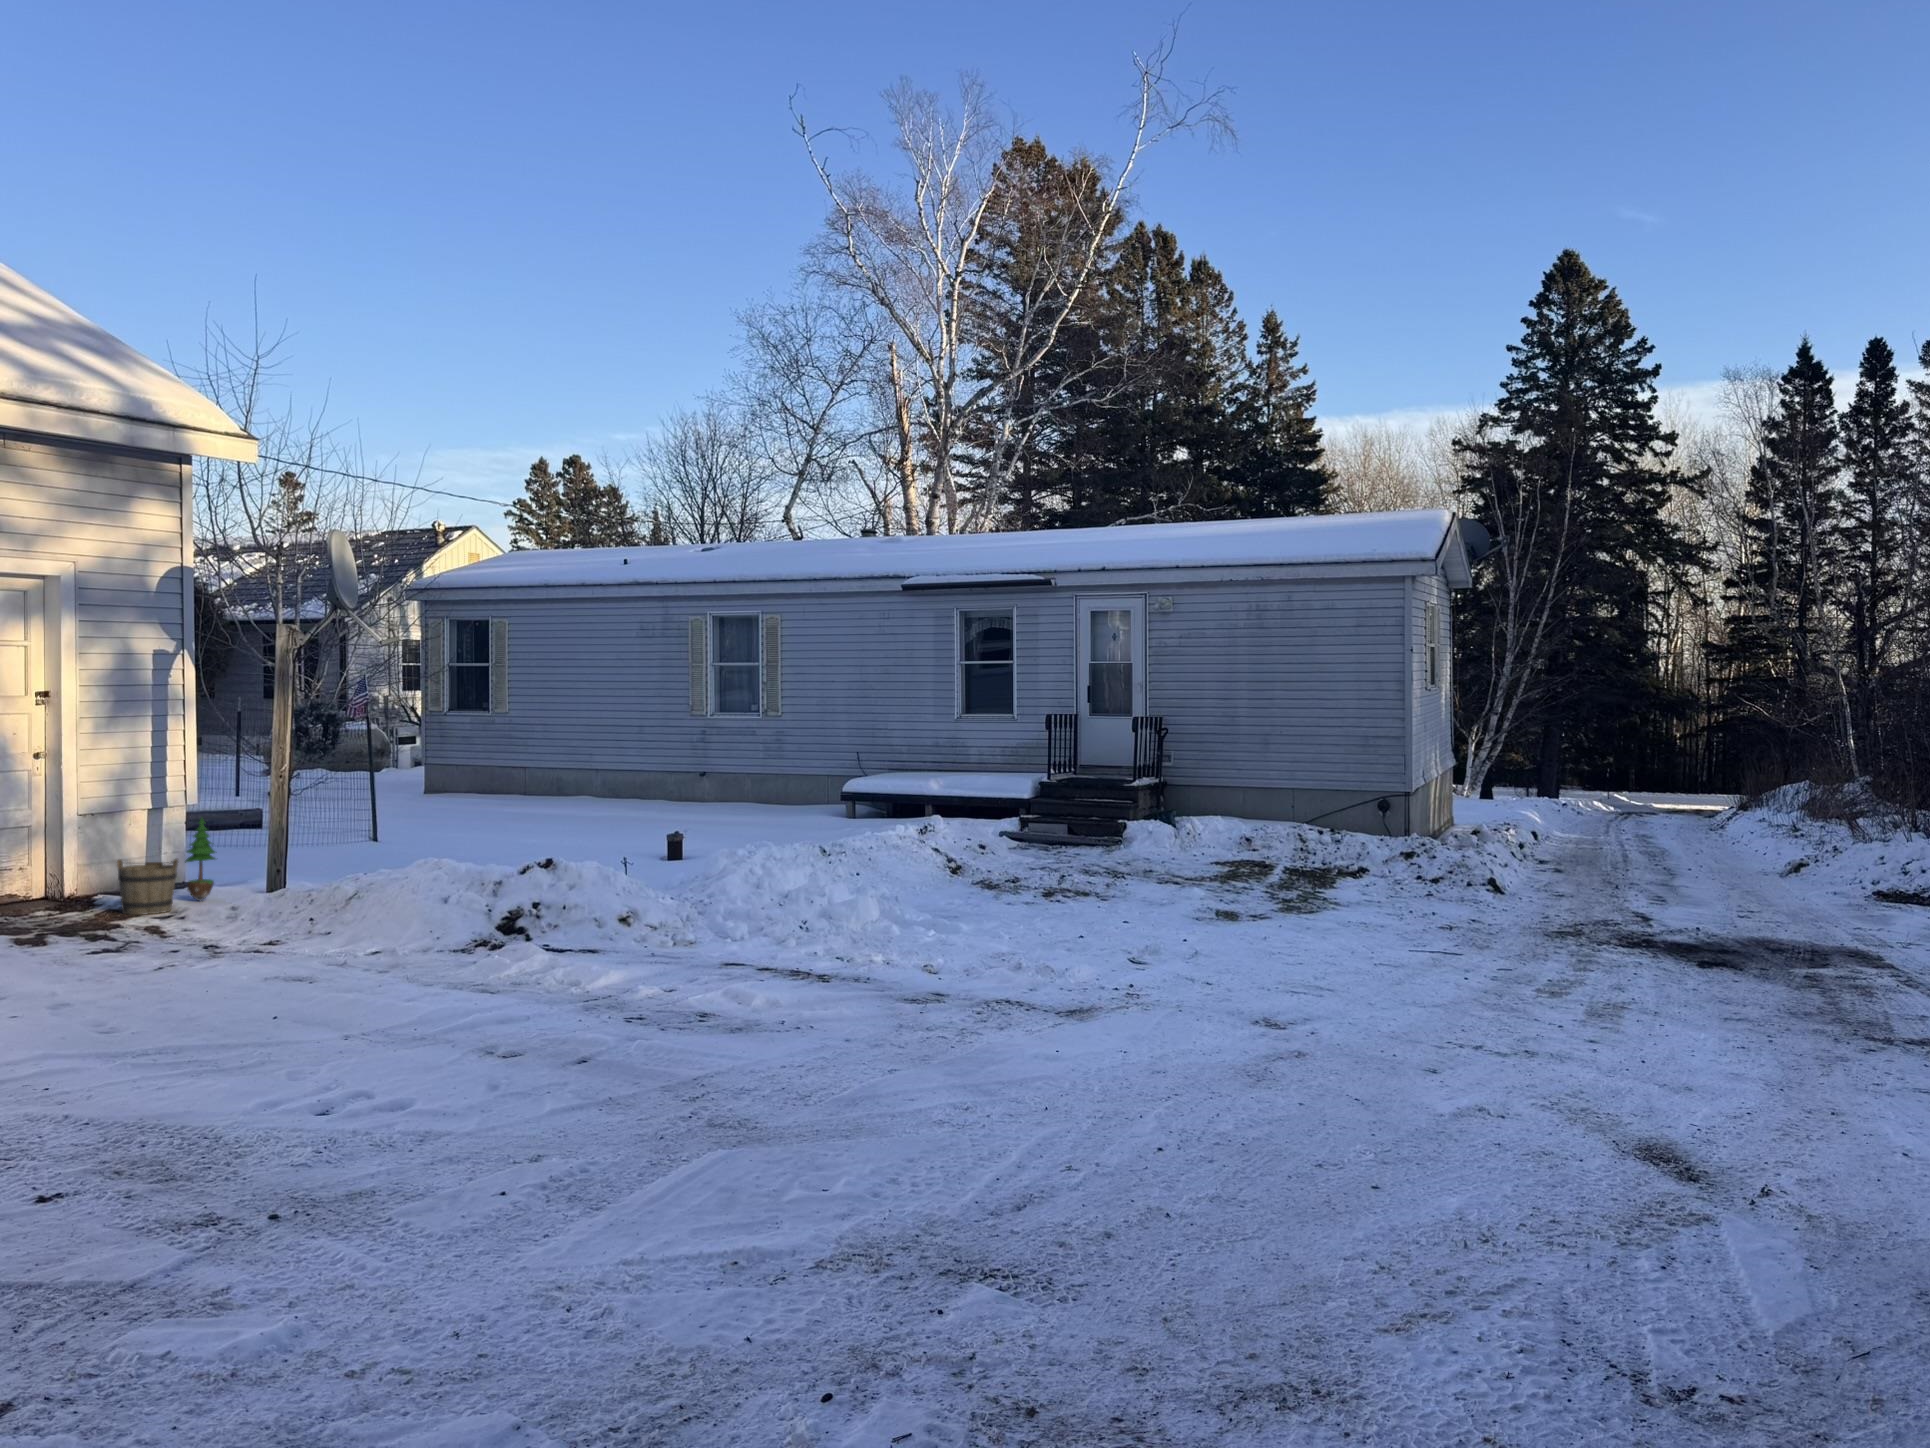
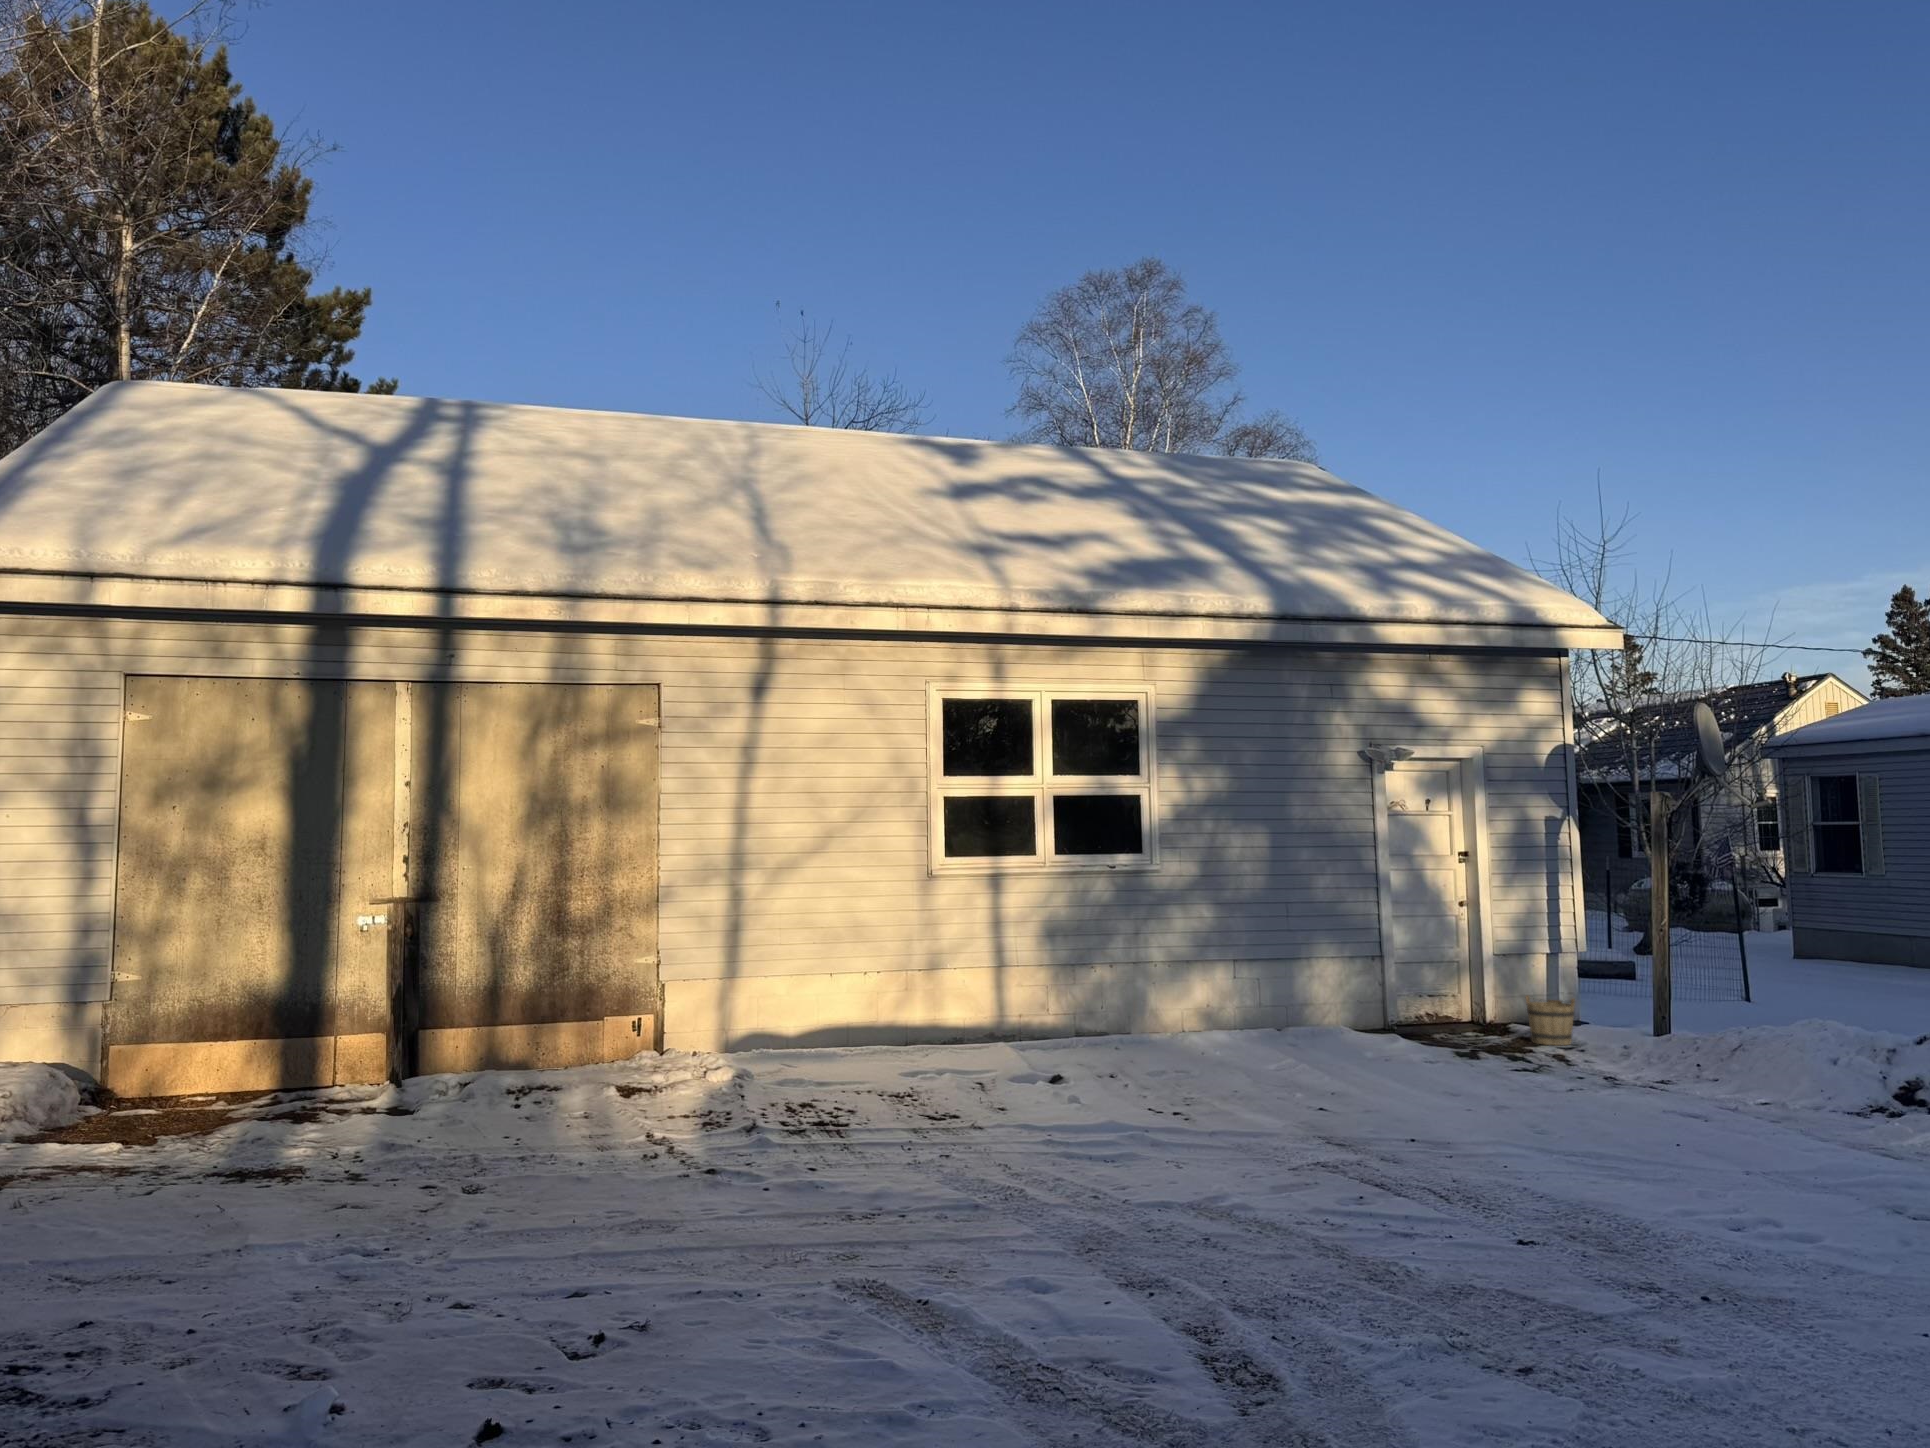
potted tree: present [185,818,215,901] -> none [1579,963,1608,1039]

